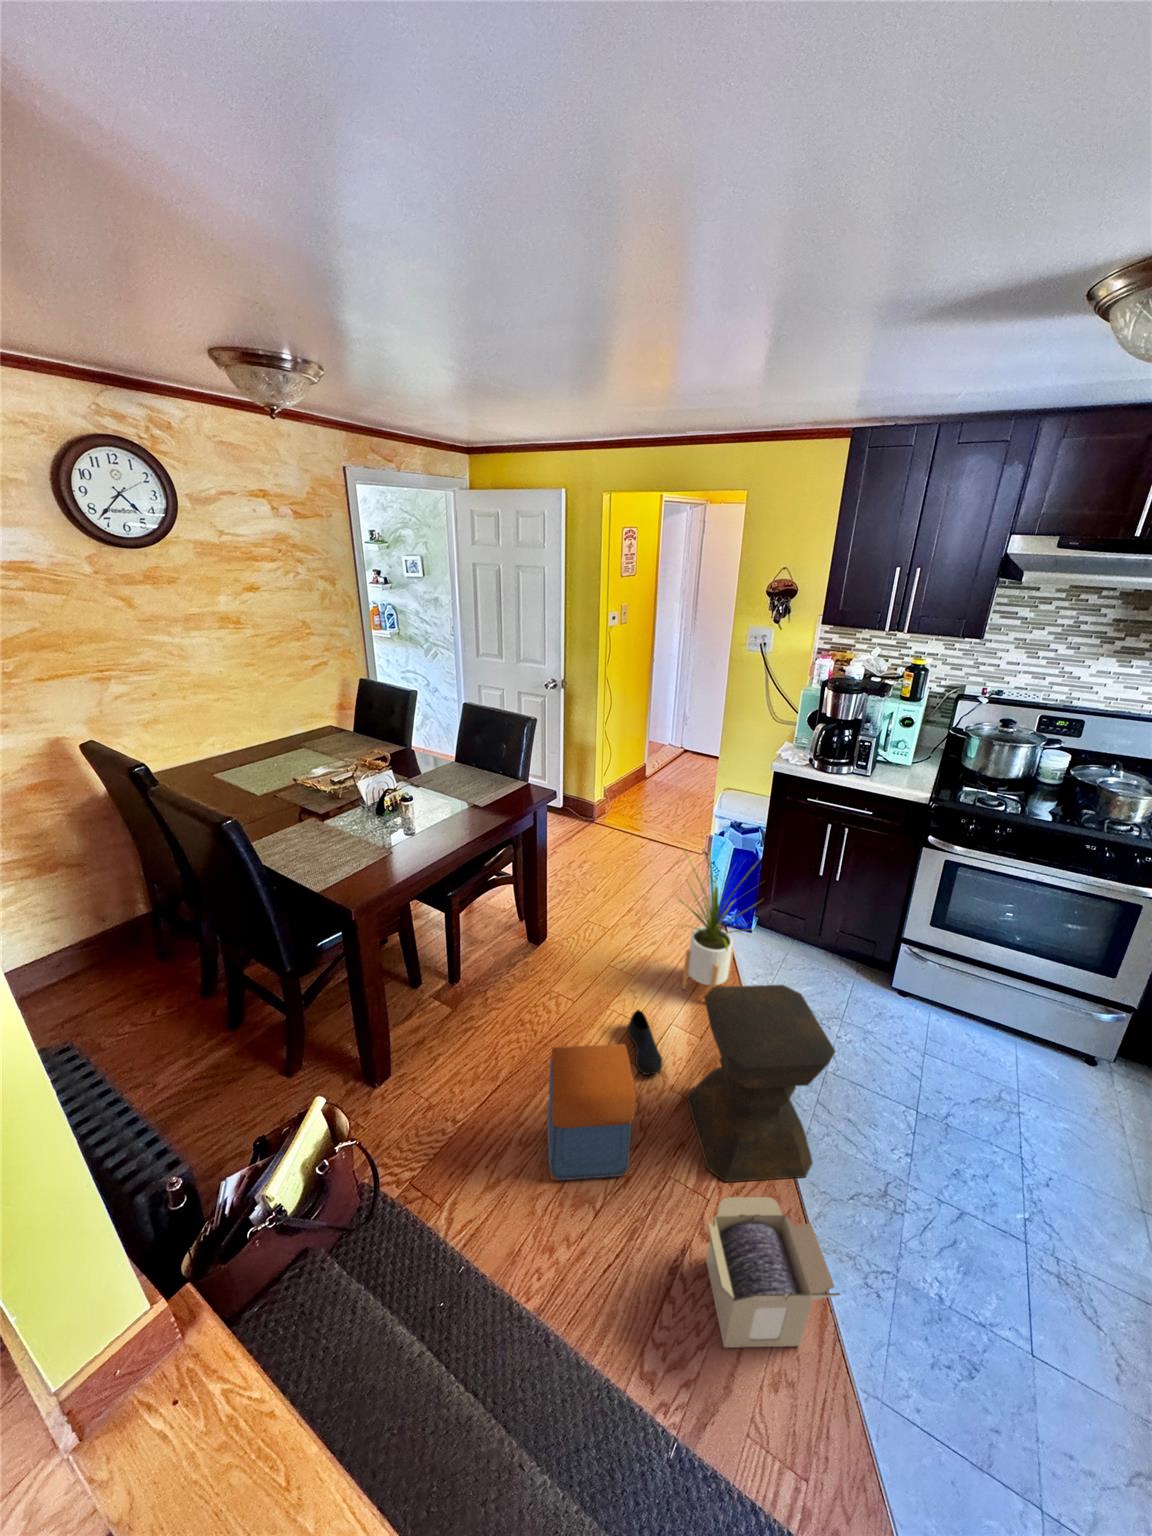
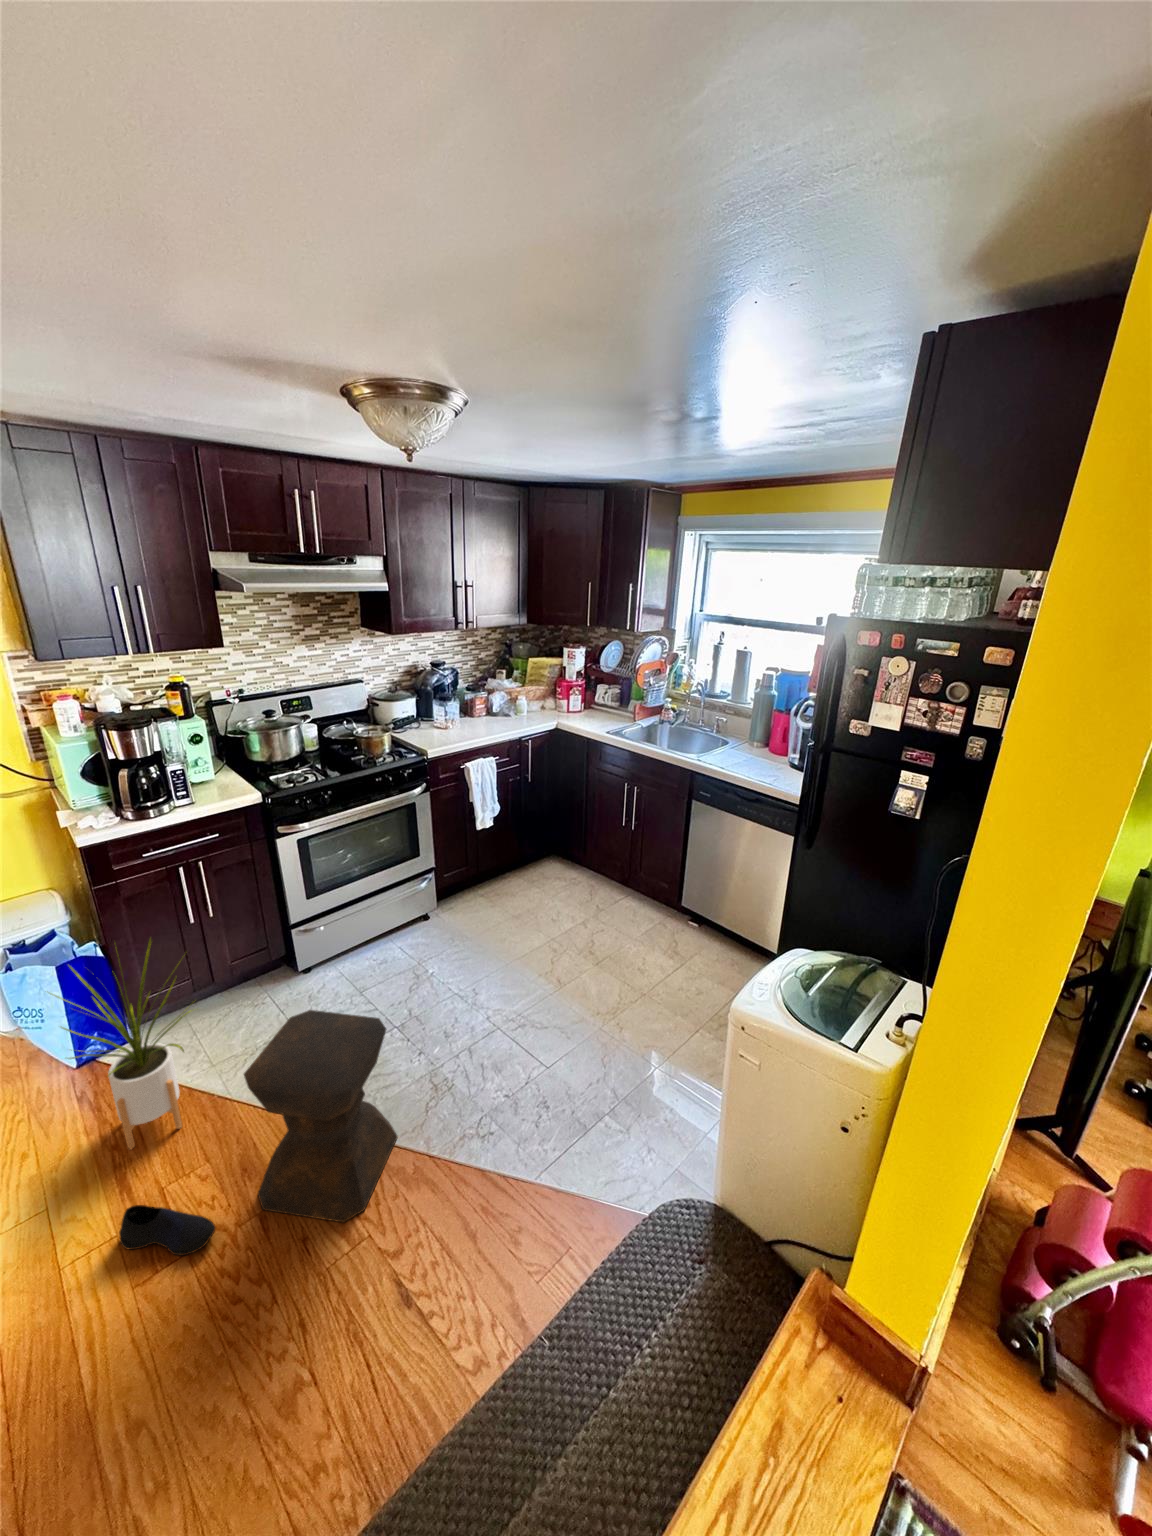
backpack: present [547,1044,635,1181] -> none [139,1211,299,1443]
cardboard box: present [706,1197,840,1348] -> none [408,1126,527,1277]

